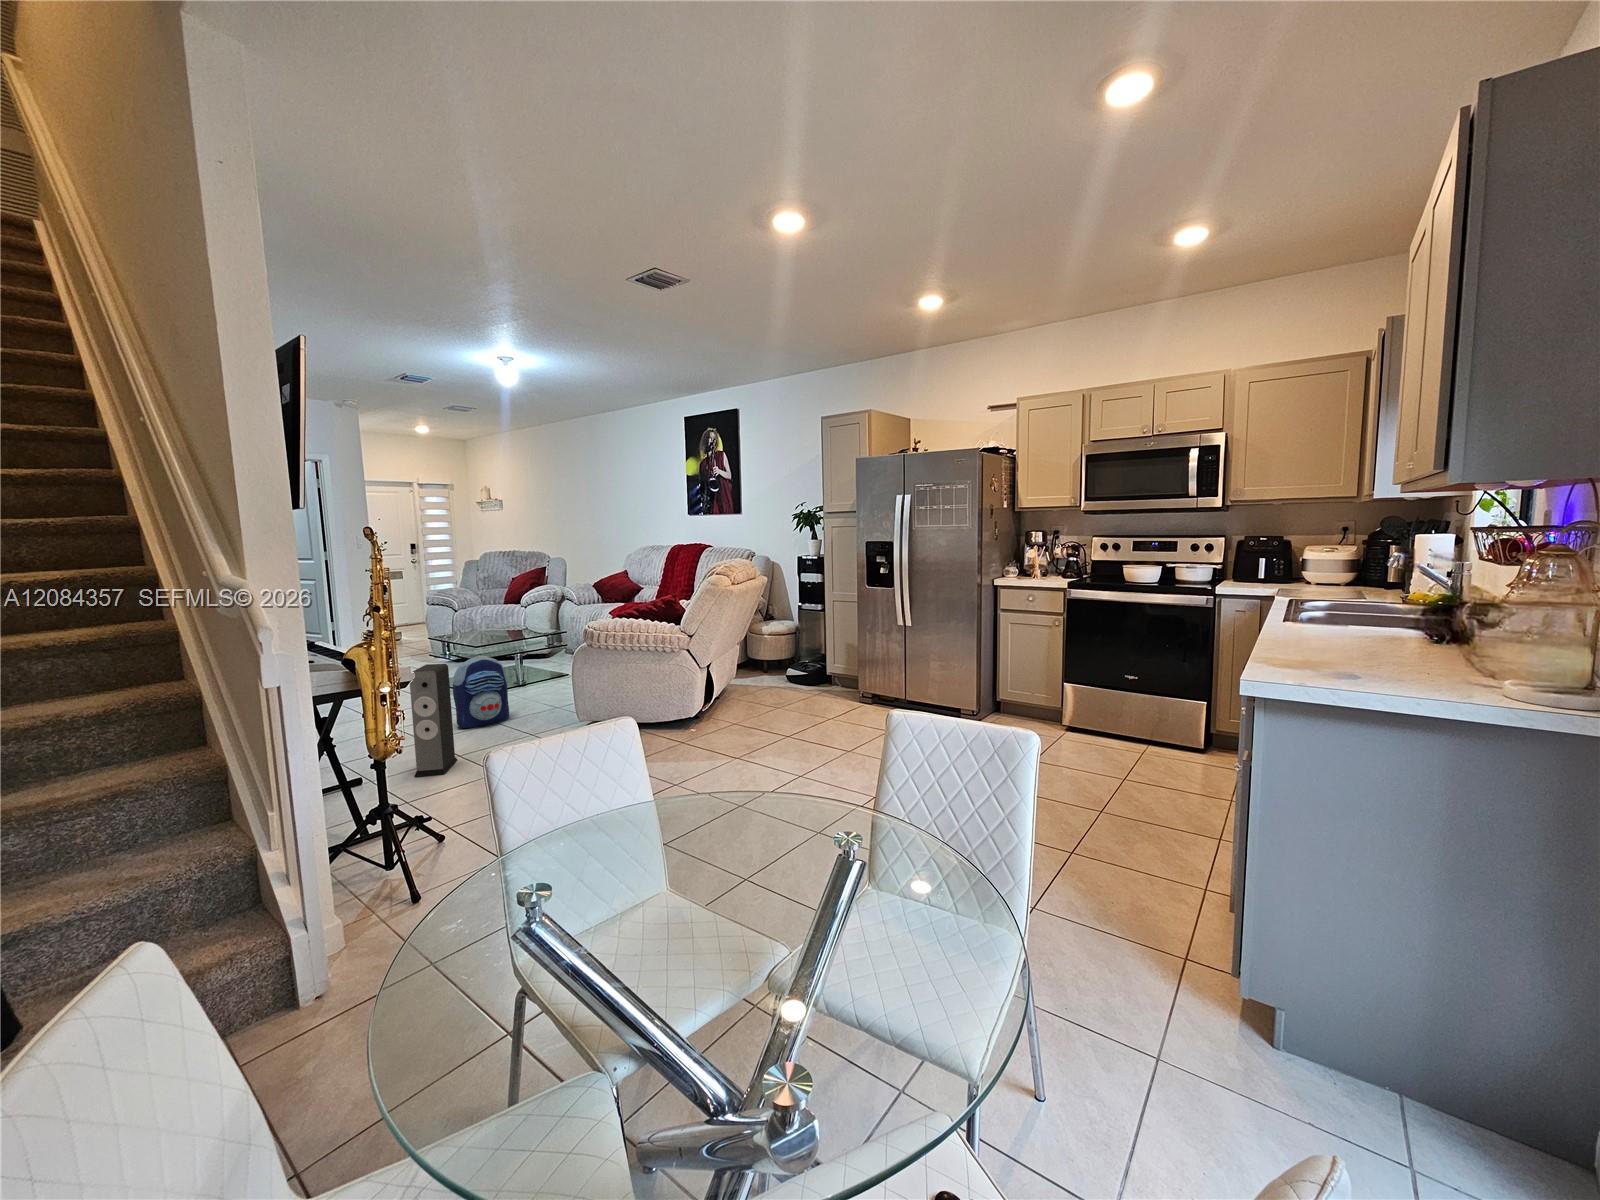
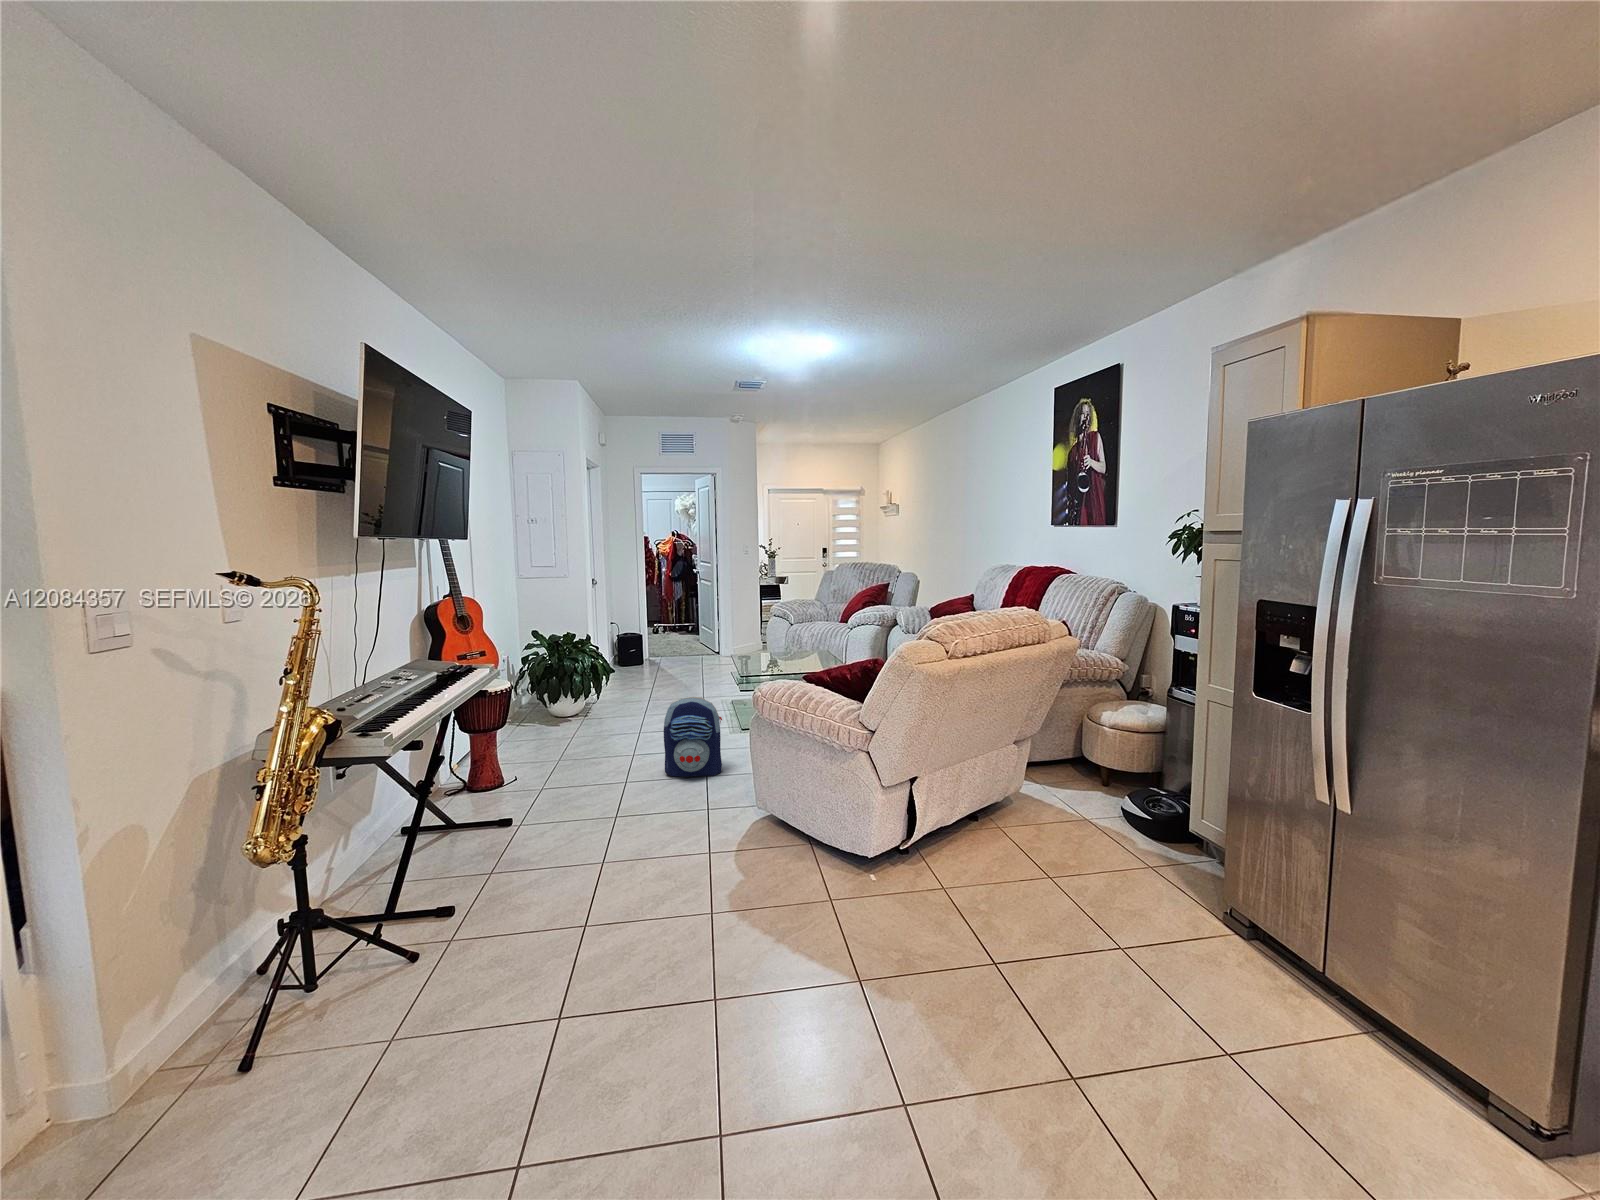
speaker: present [410,664,457,777] -> none [541,709,601,842]

